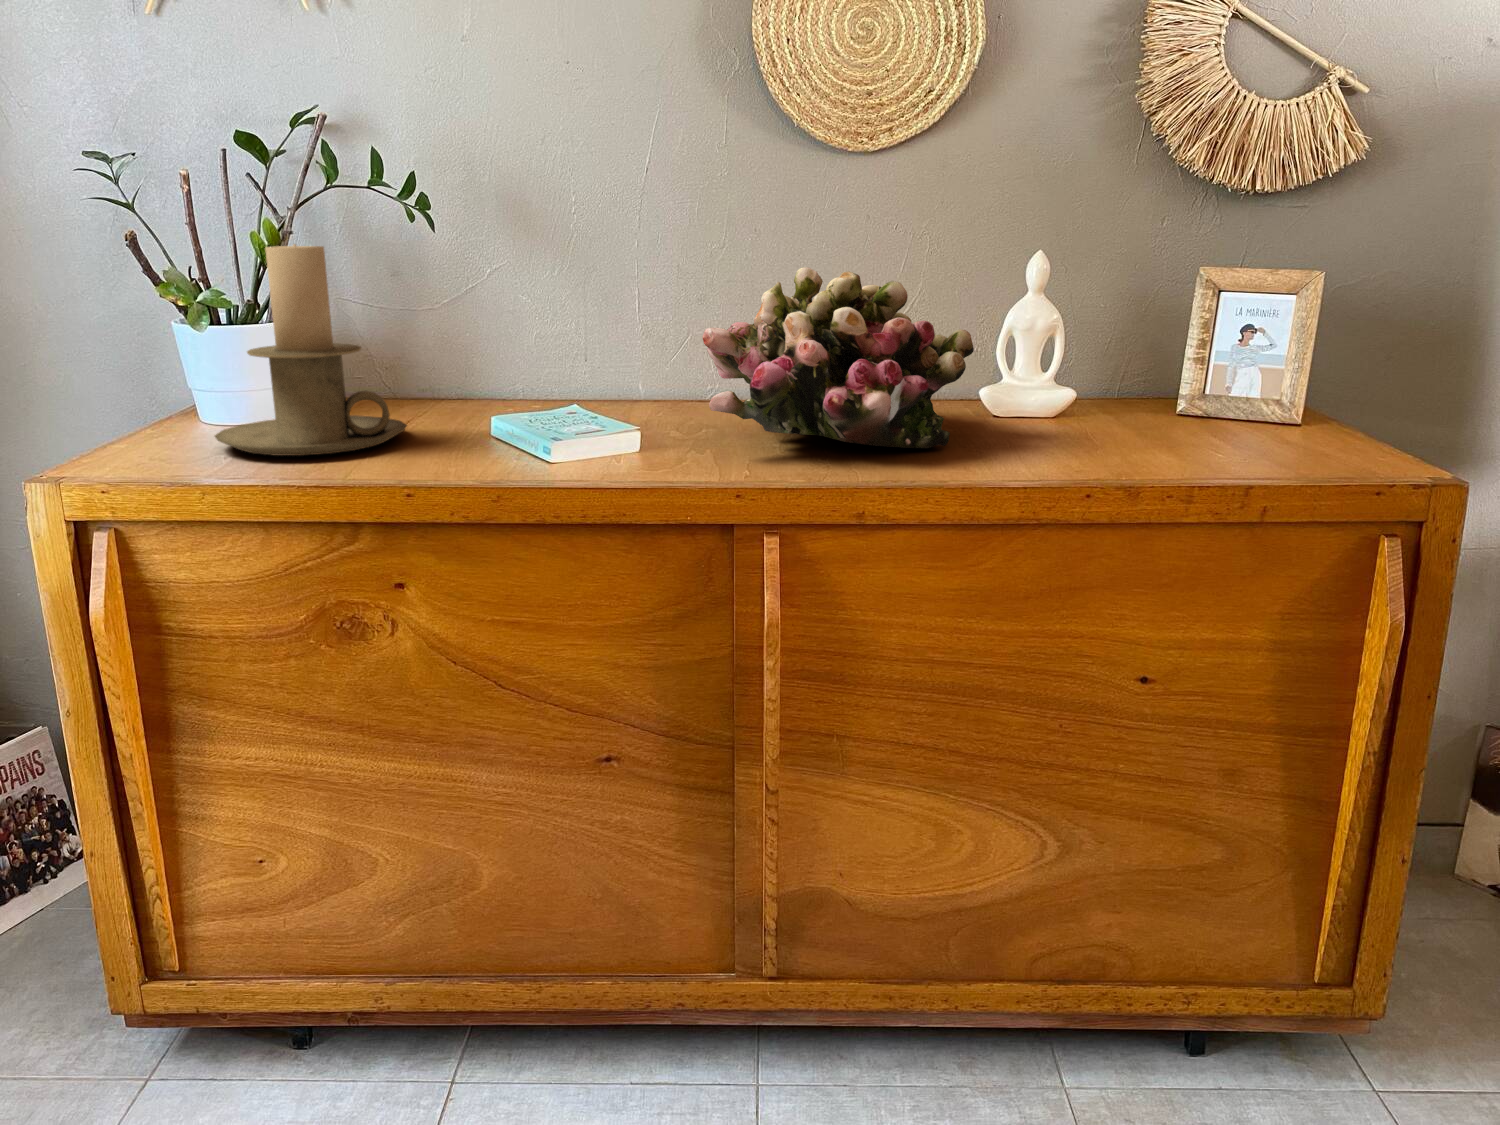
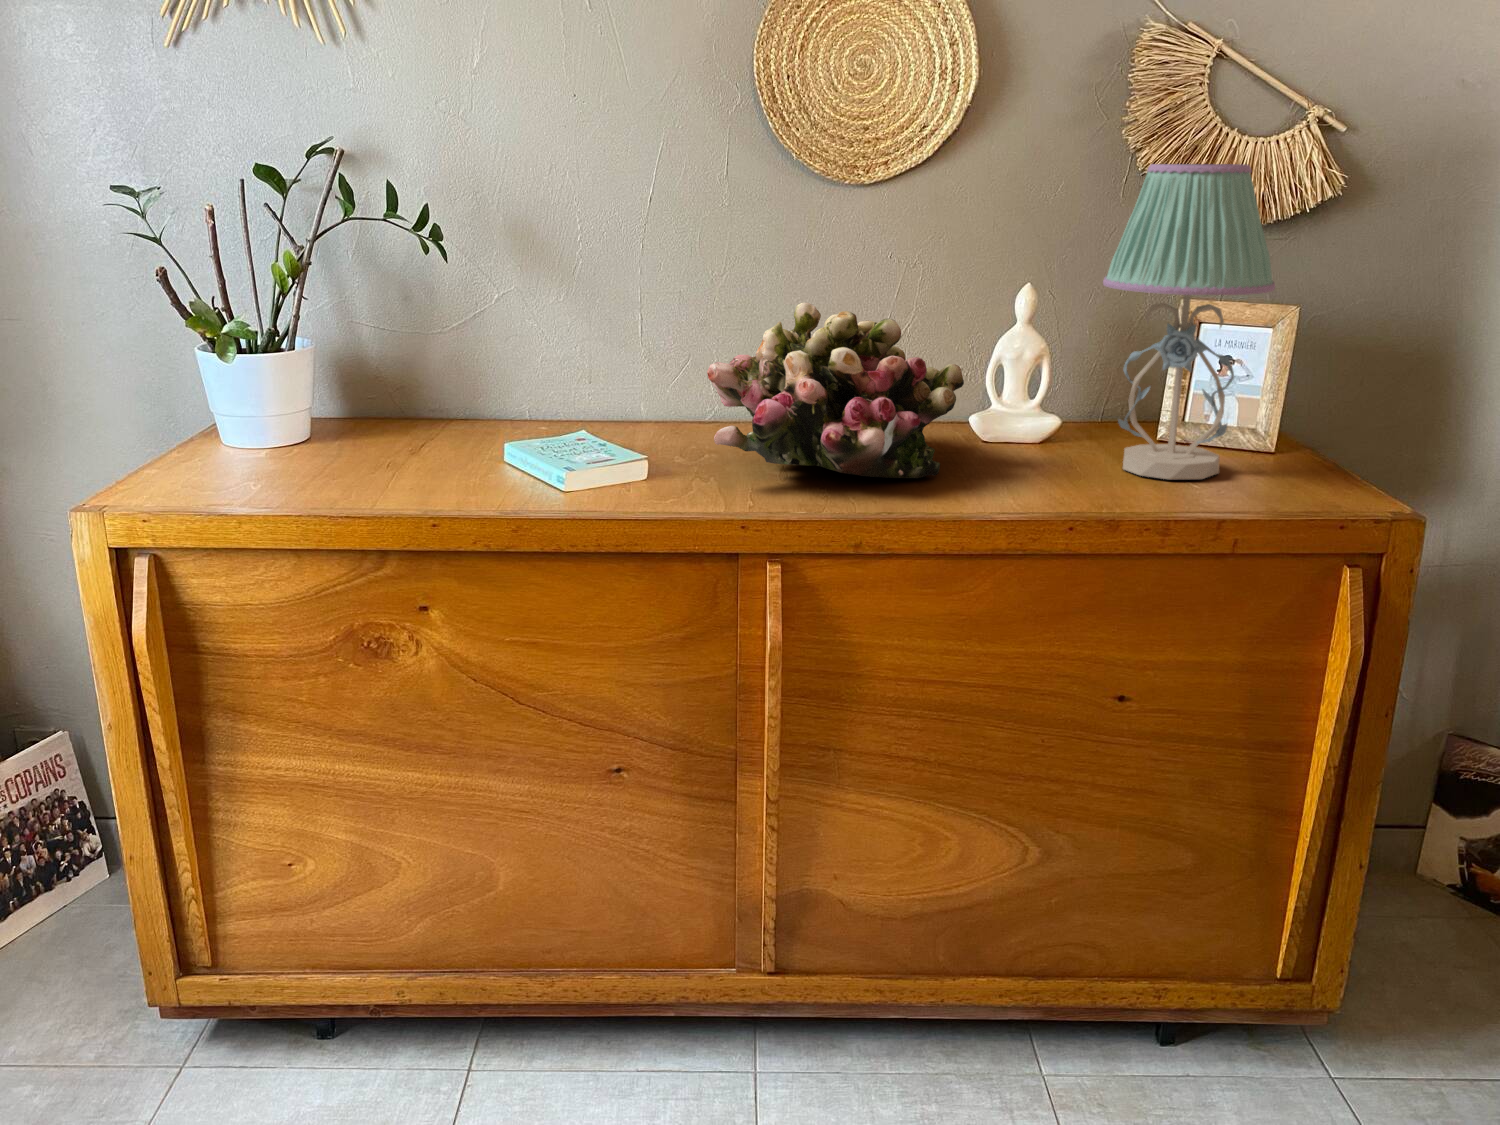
table lamp: none [1120,109,1305,449] -> present [1103,164,1275,480]
candle holder: present [215,244,407,456] -> none [243,282,425,484]

